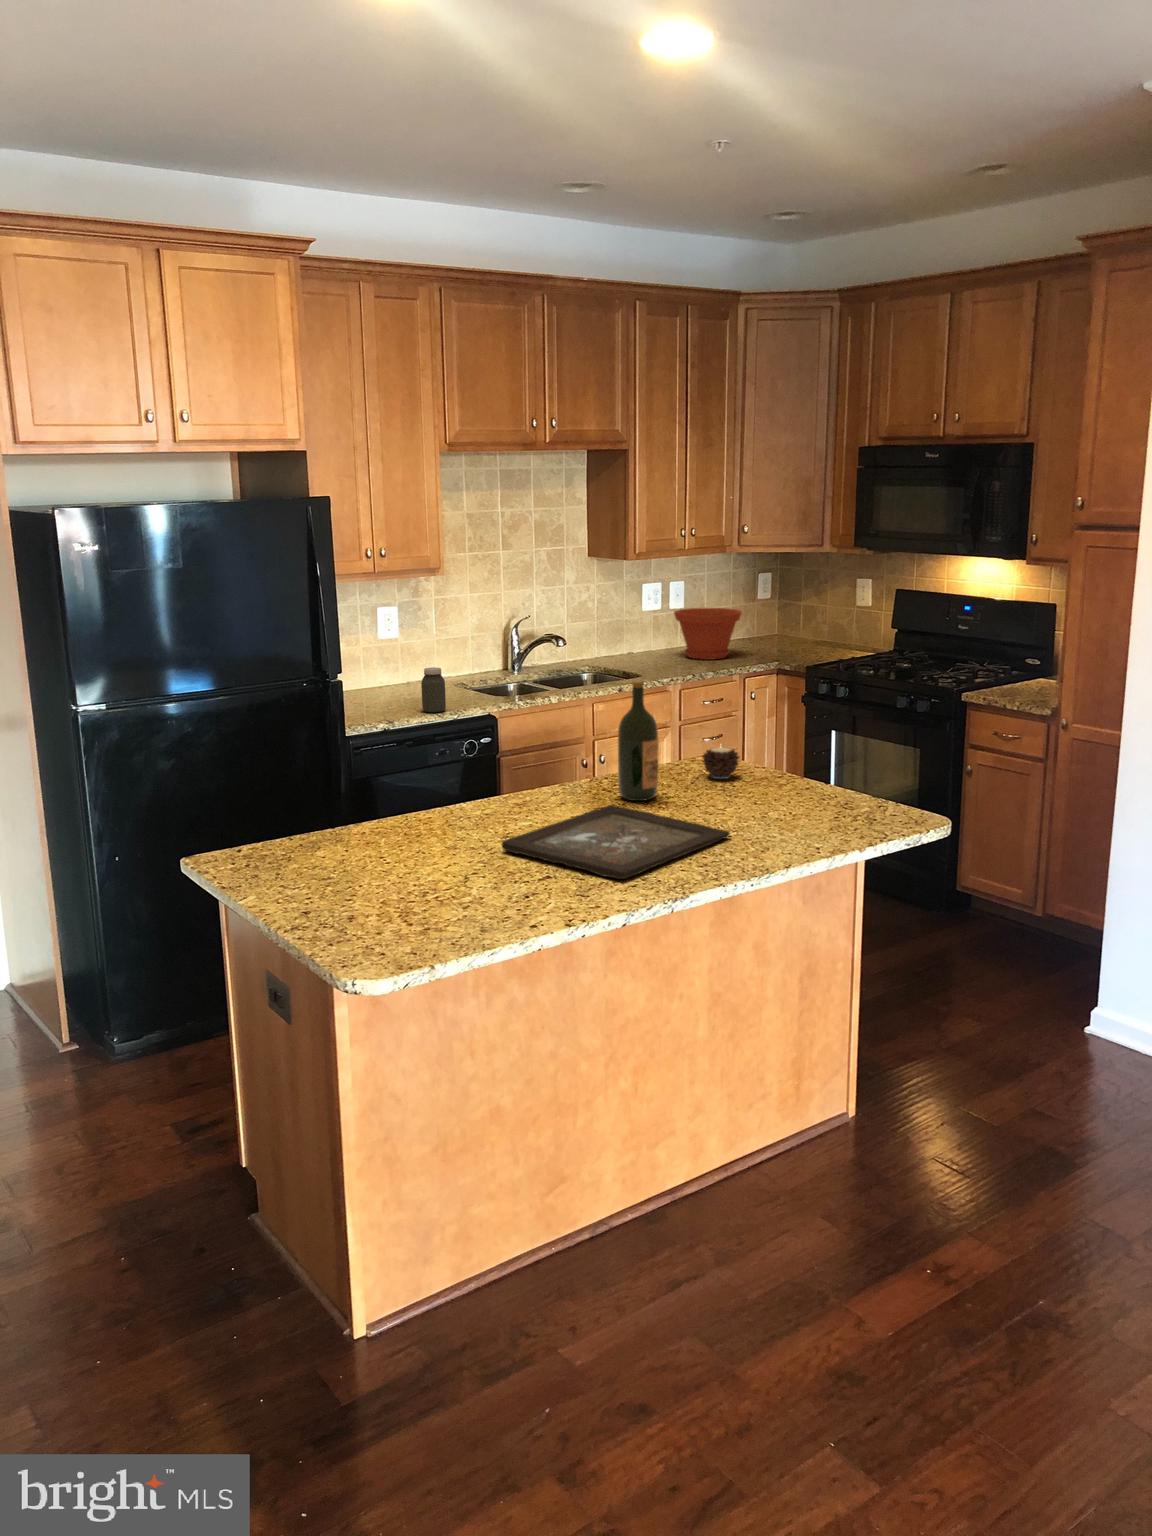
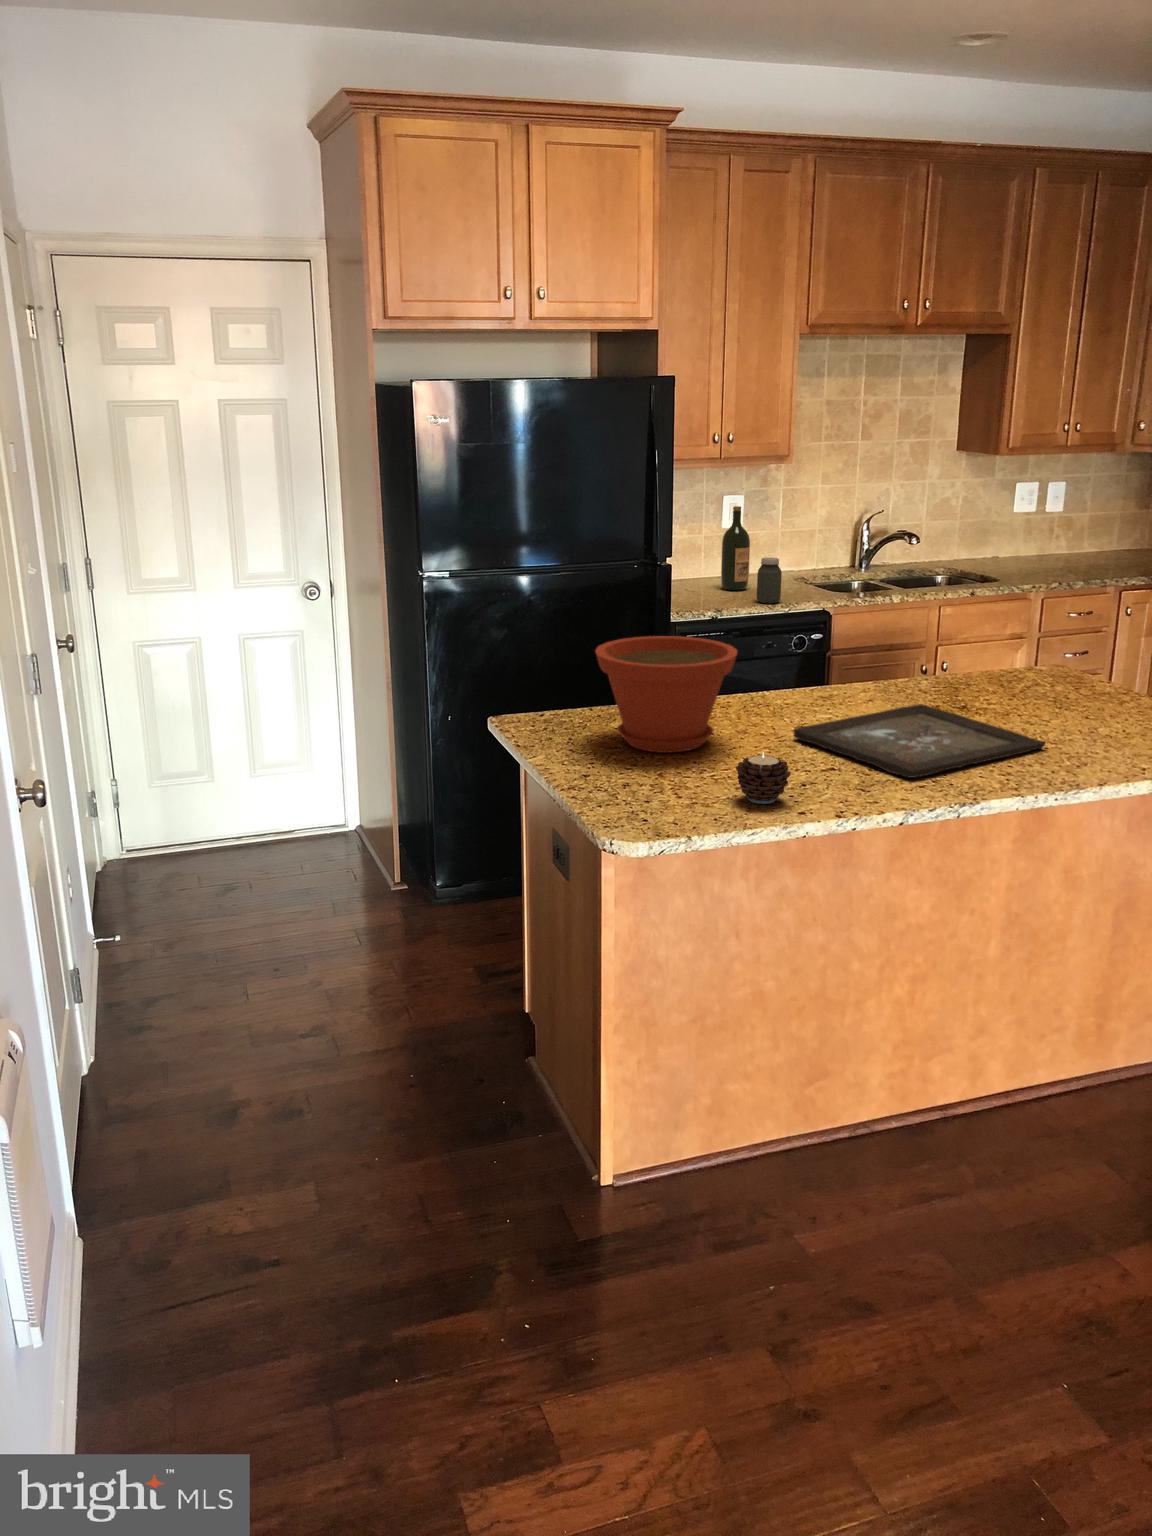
plant pot: present [674,608,742,660] -> present [595,636,737,753]
wine bottle: present [618,681,659,801] -> present [721,506,750,591]
candle: present [702,747,740,779] -> present [736,752,791,804]

